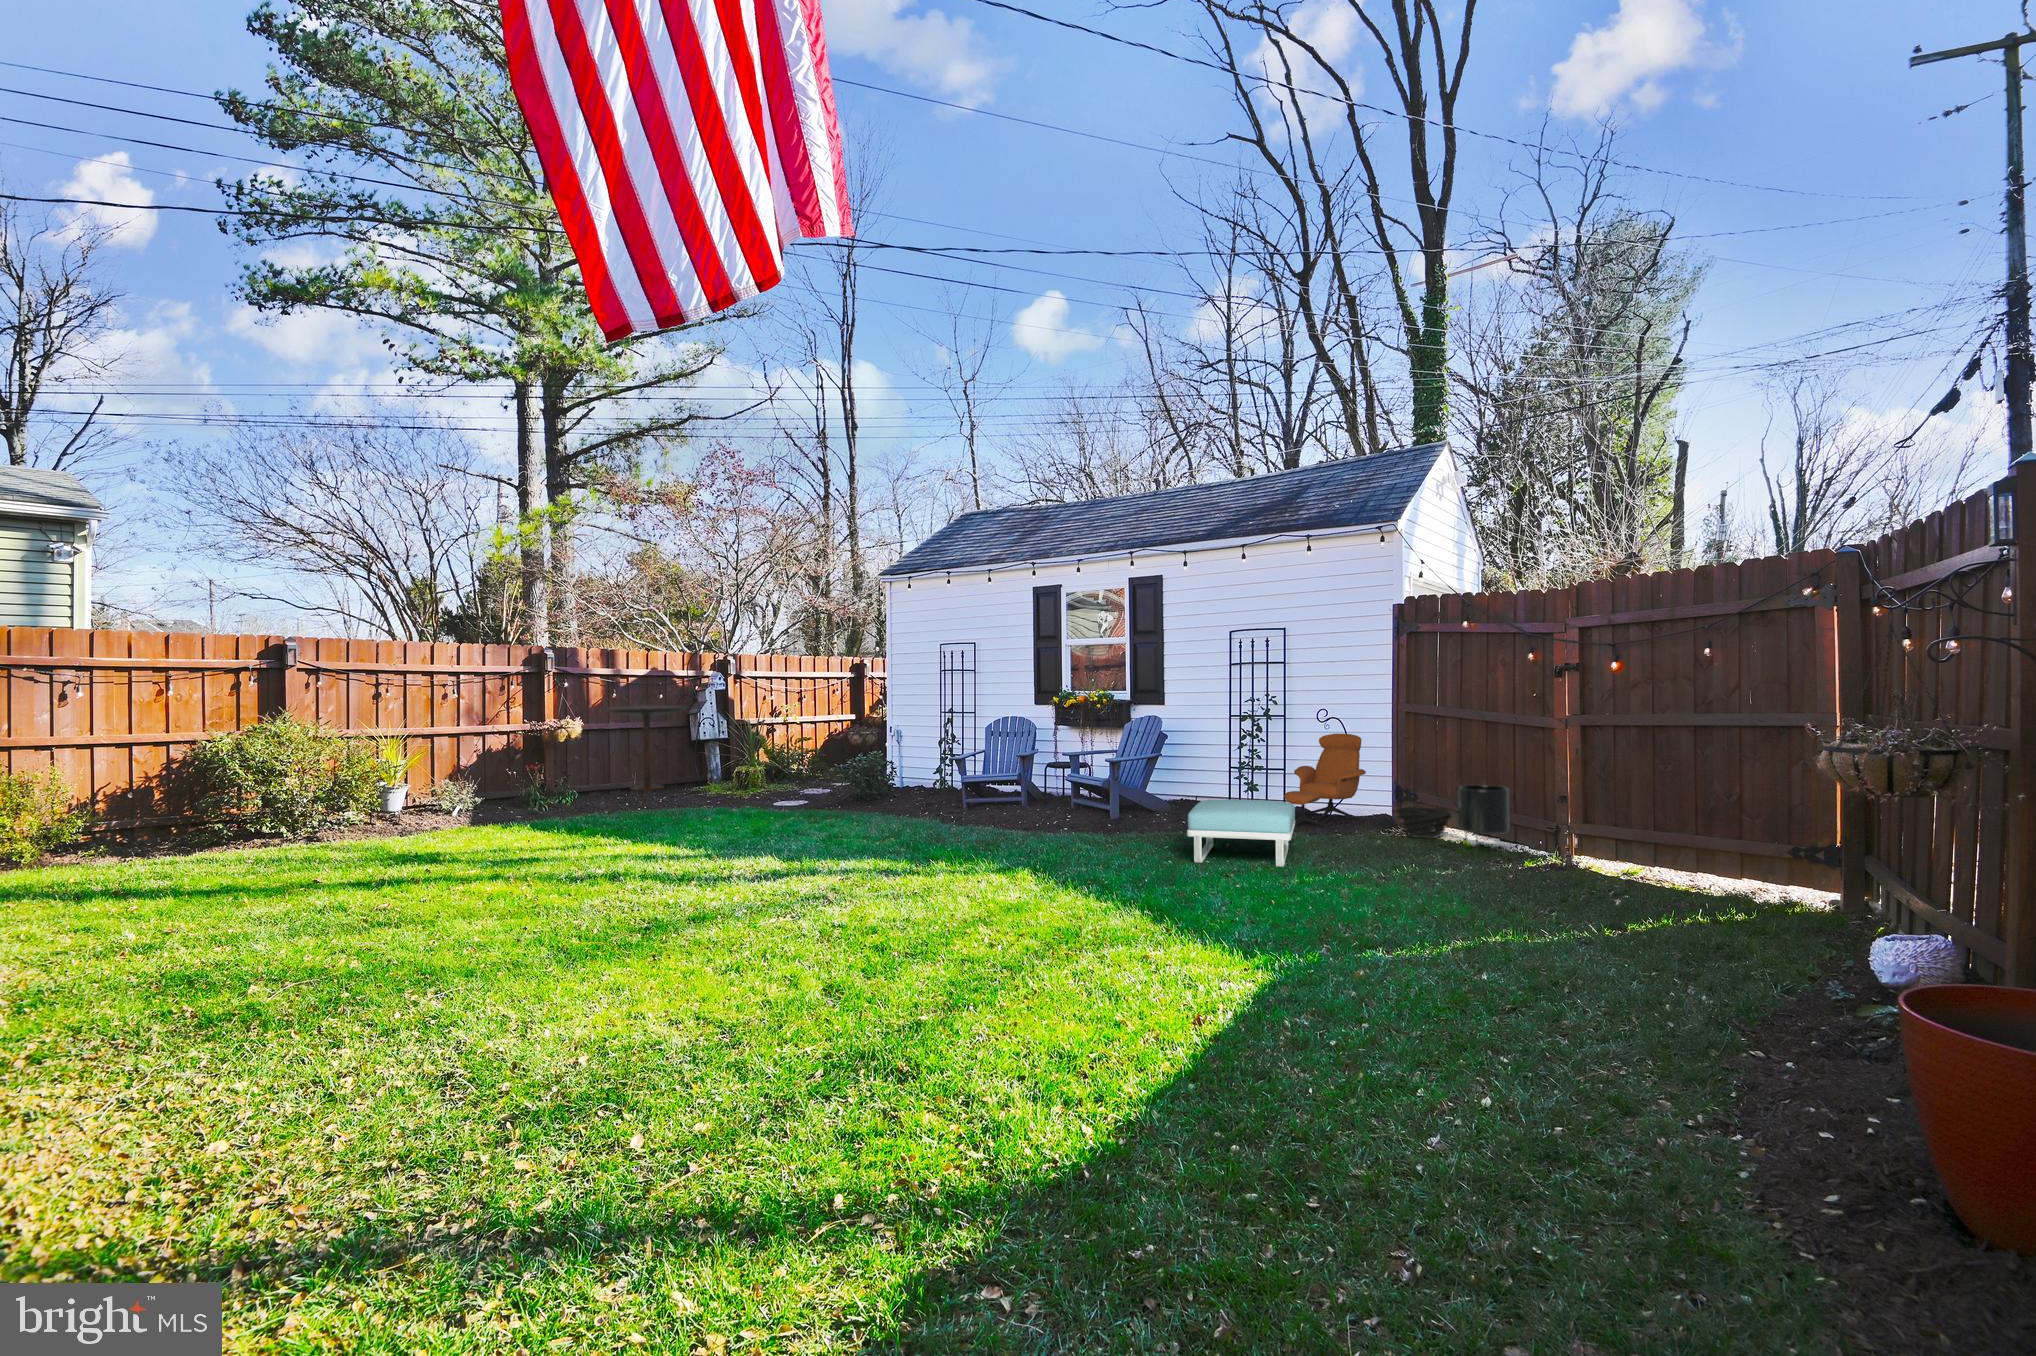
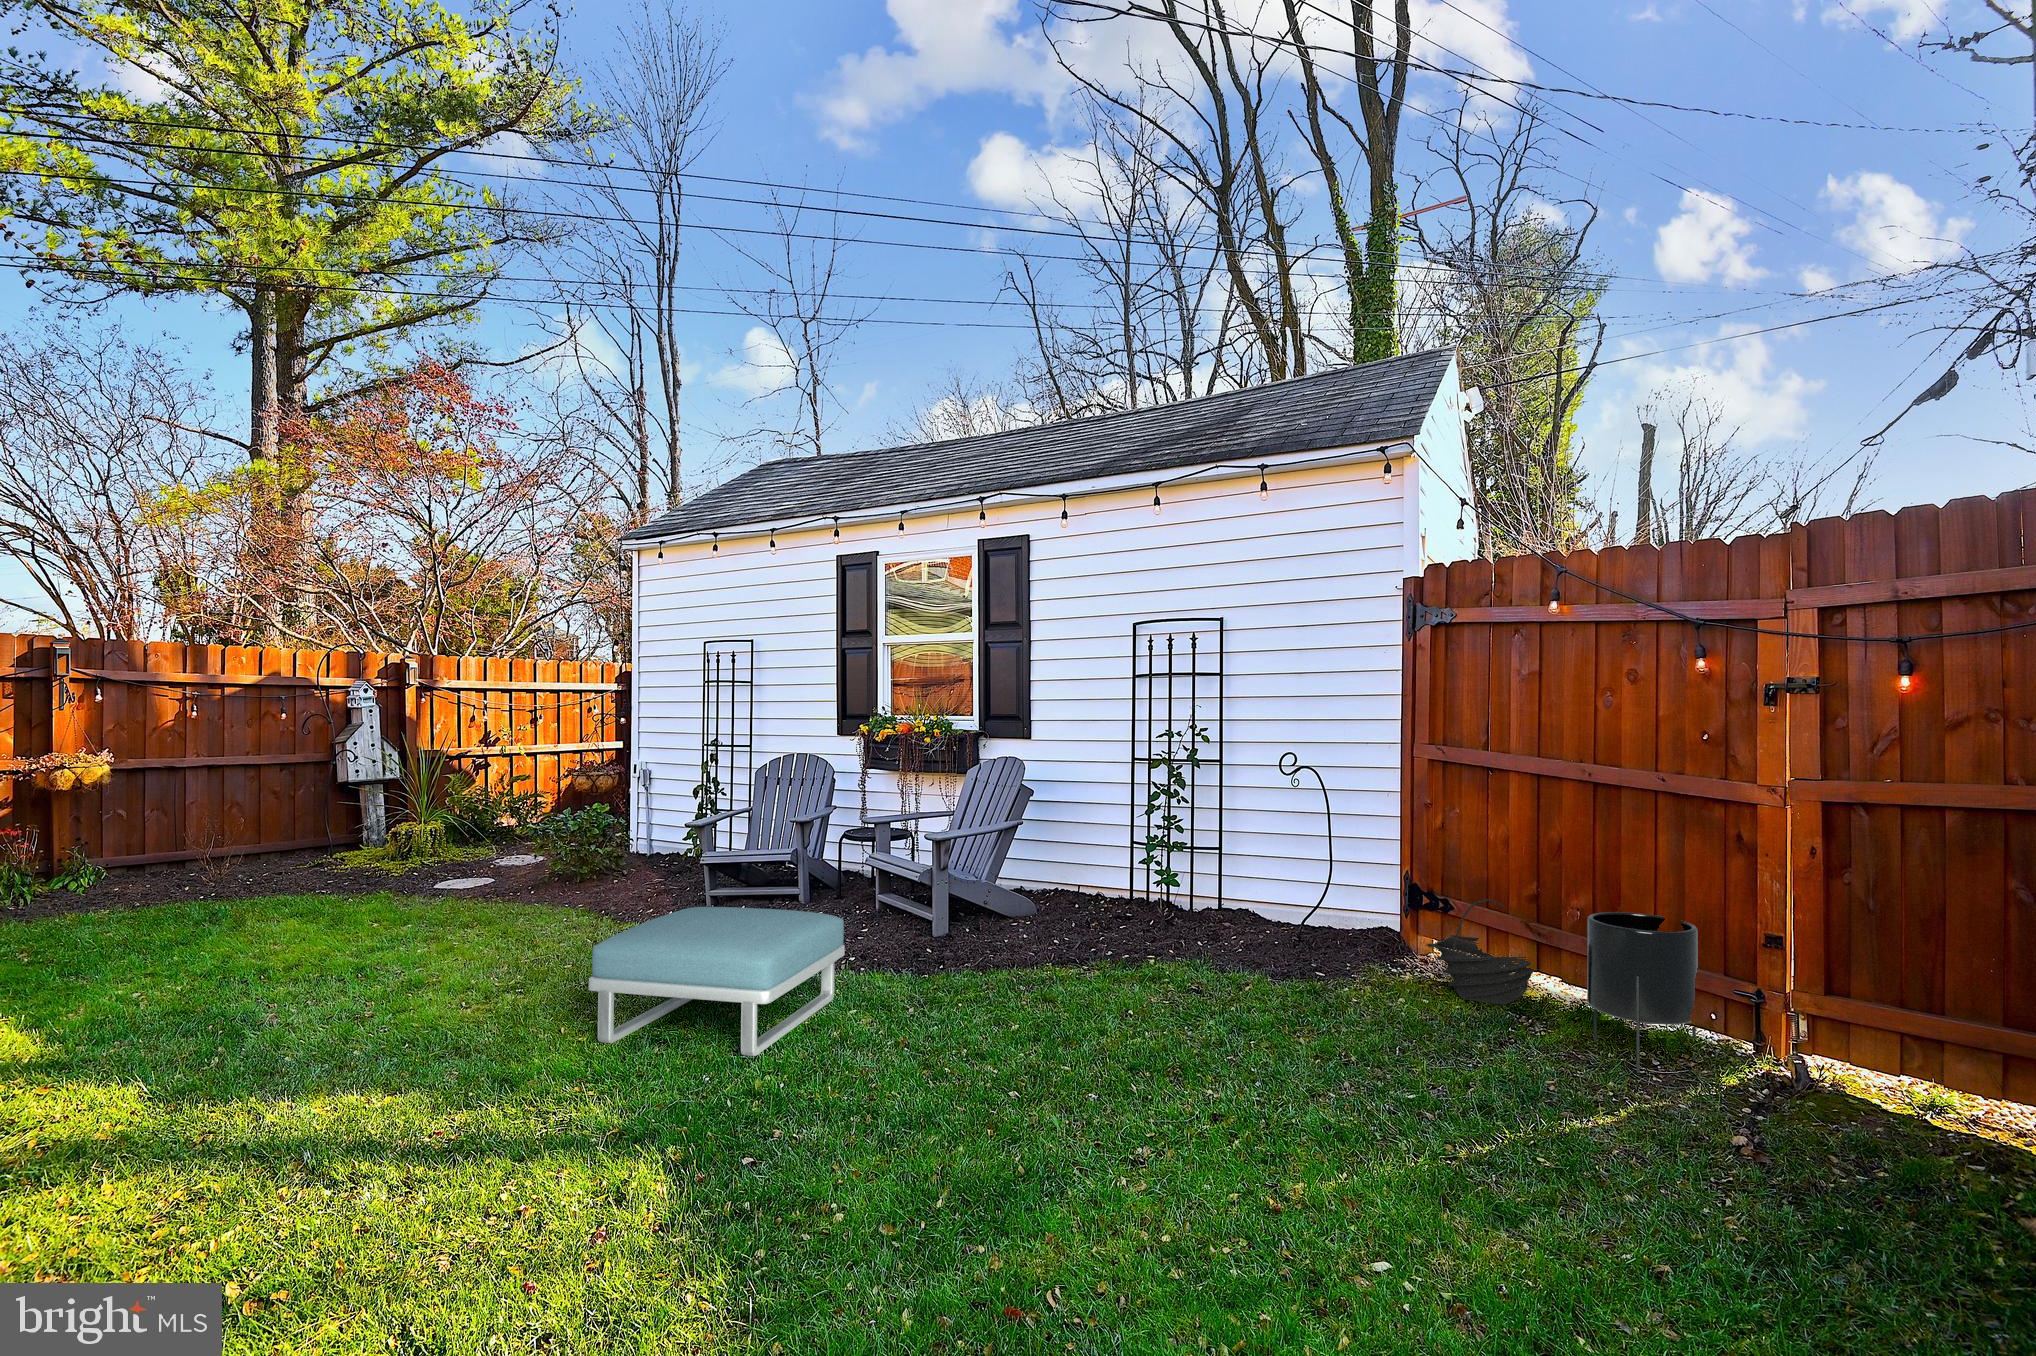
pedestal table: present [606,706,686,791] -> none [140,727,294,863]
lounge chair: present [1284,734,1366,827] -> none [1220,792,1362,967]
footstool: present [1187,800,1295,867] -> present [589,907,845,1056]

